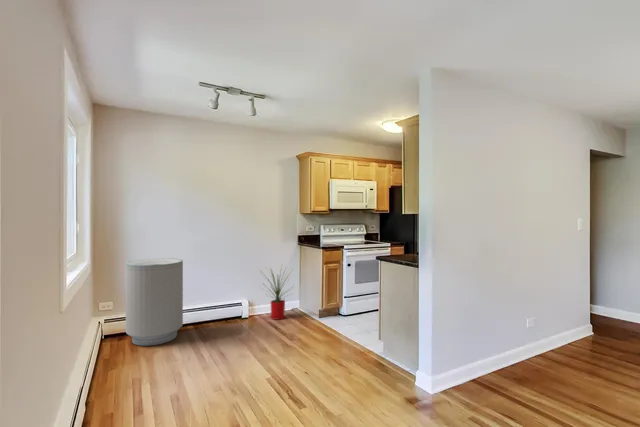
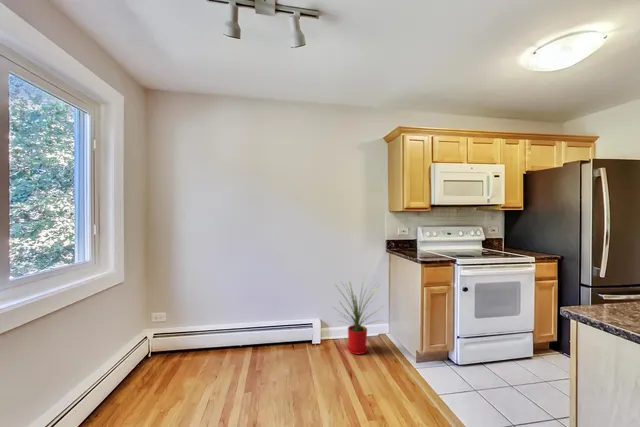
trash can: present [126,258,183,346] -> none [164,264,234,379]

